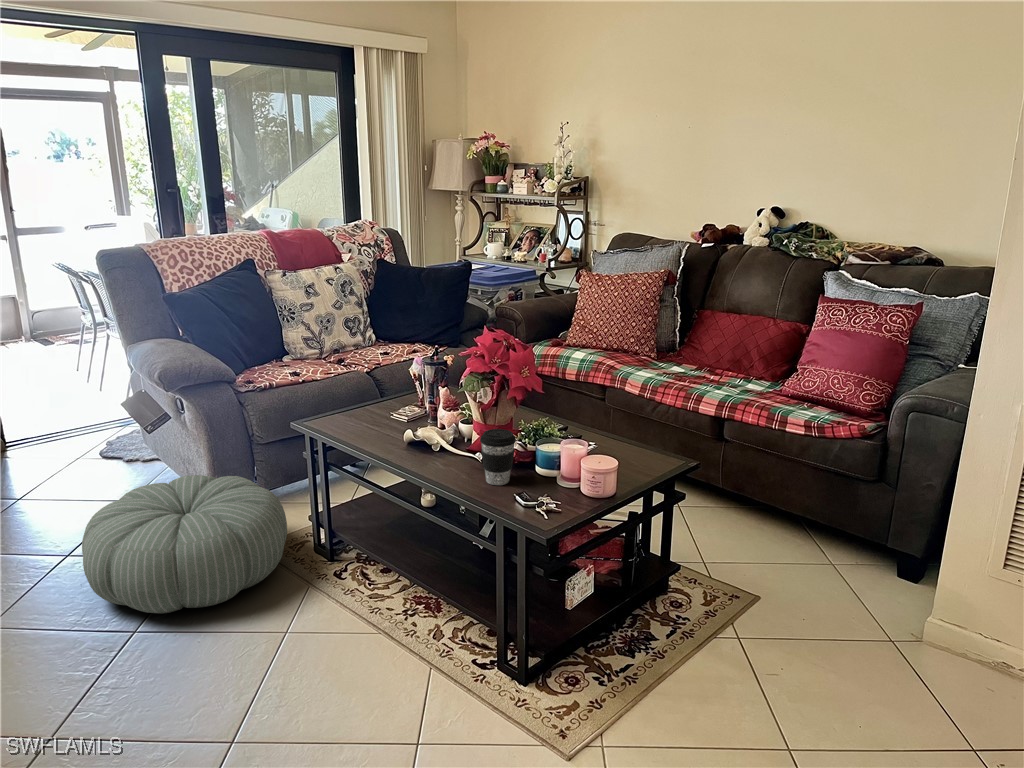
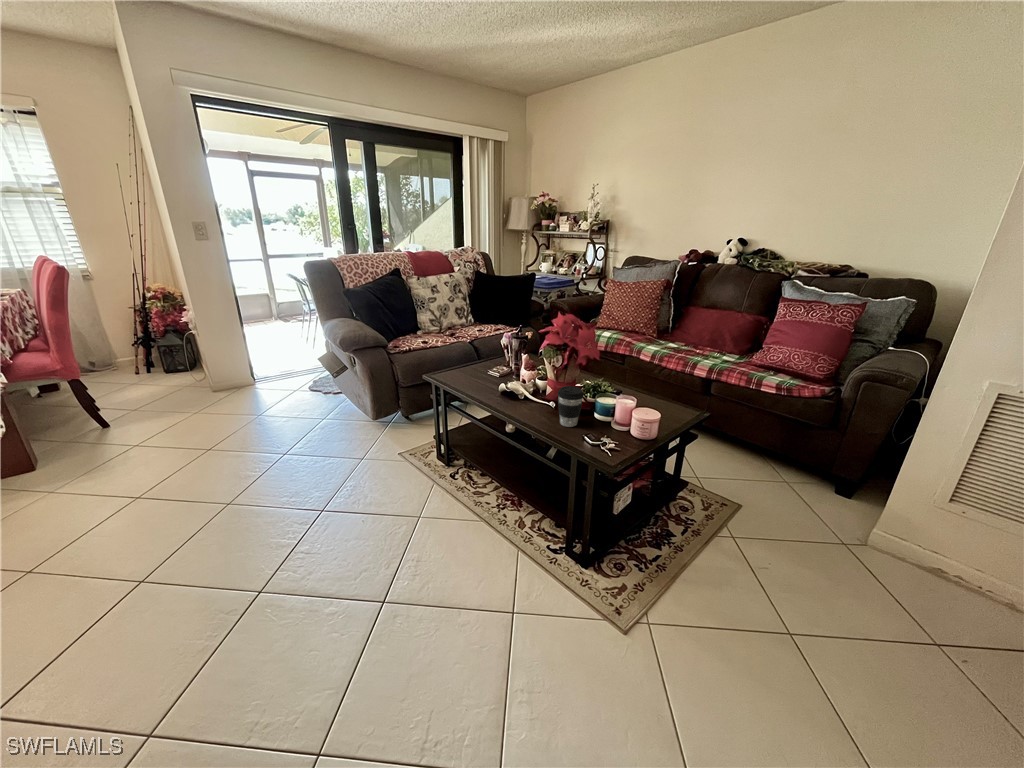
pouf: present [82,475,287,613] -> none [289,407,420,500]

